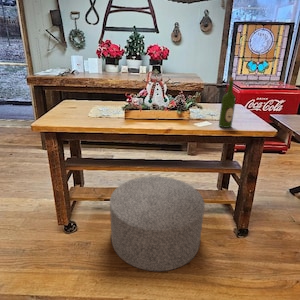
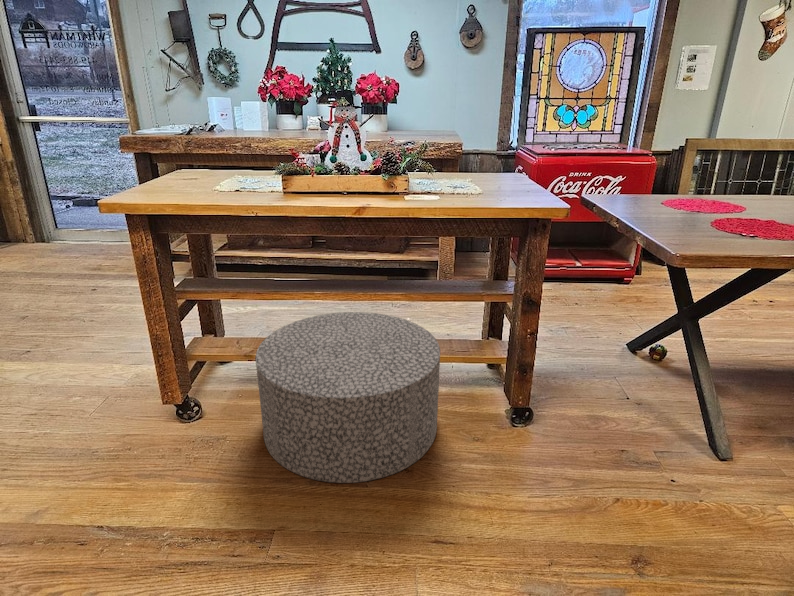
wine bottle: present [219,77,235,128] -> none [461,103,488,202]

